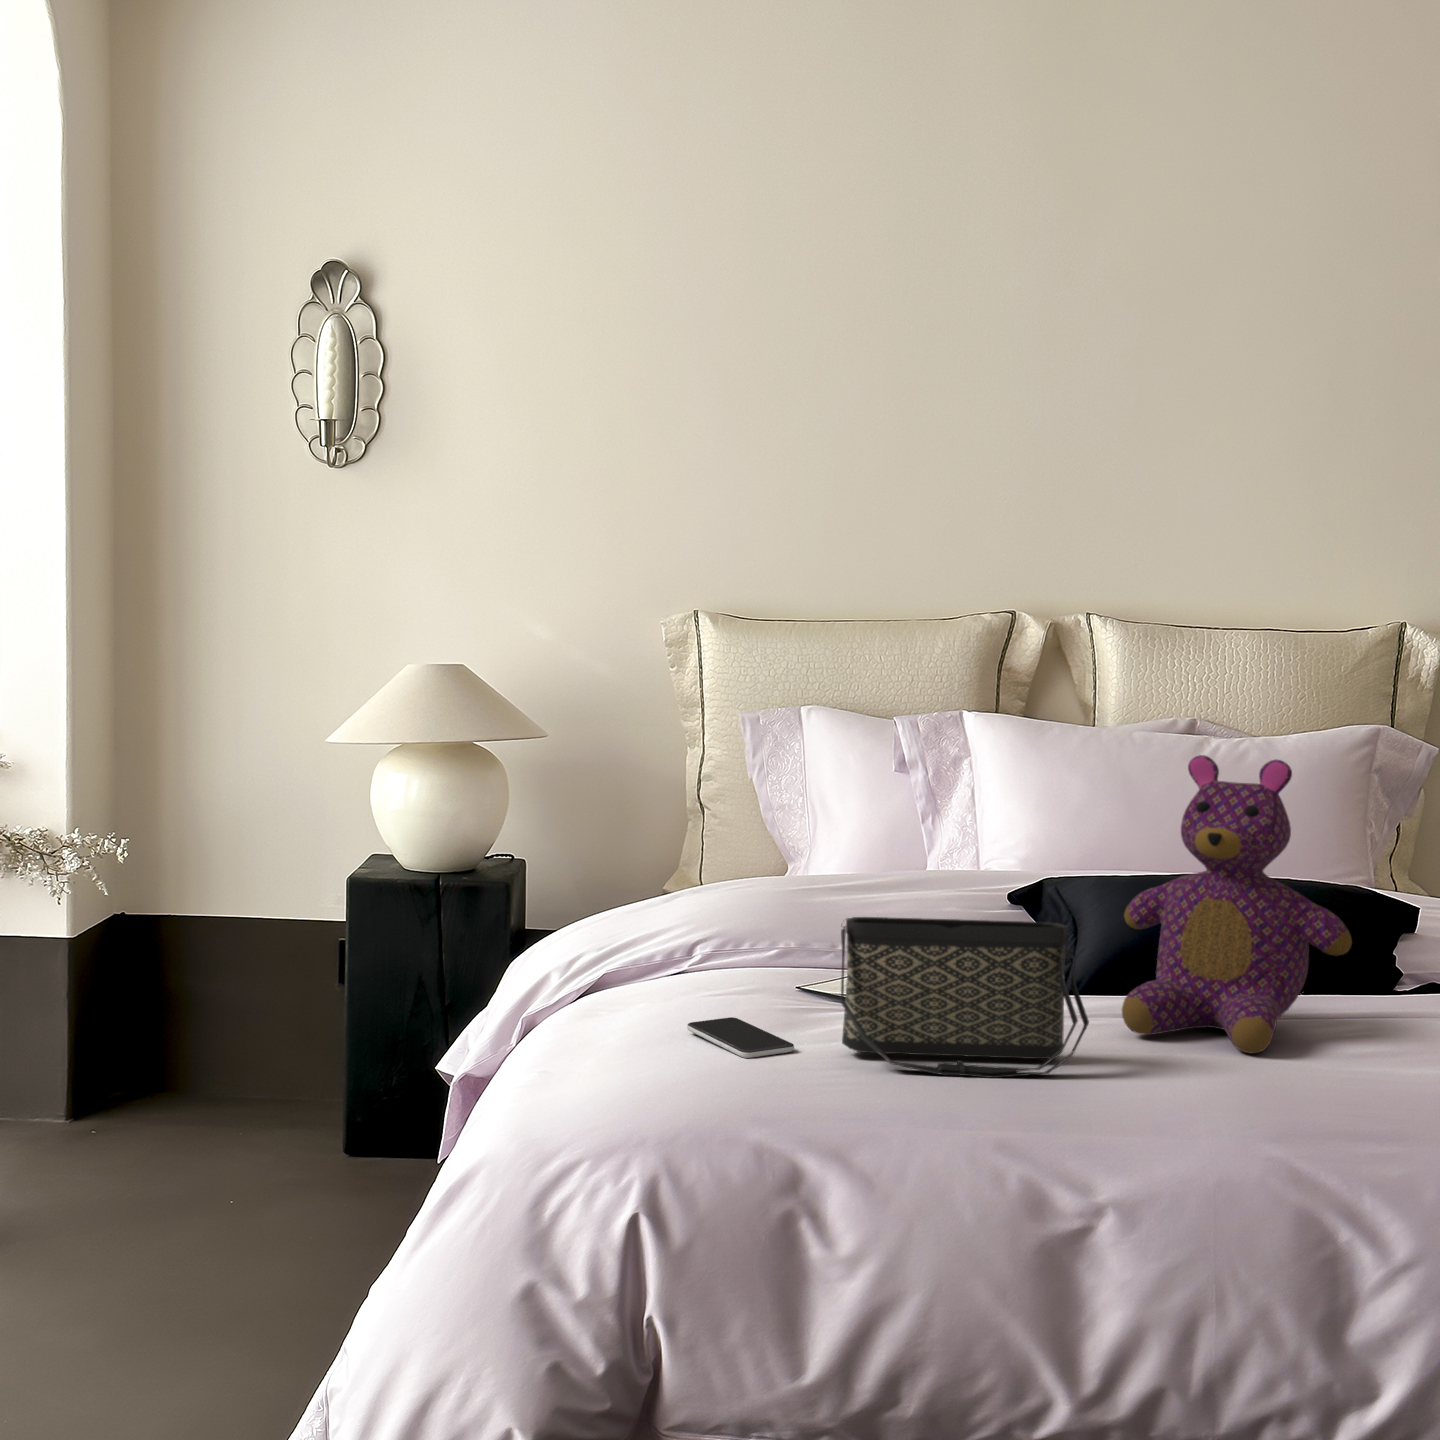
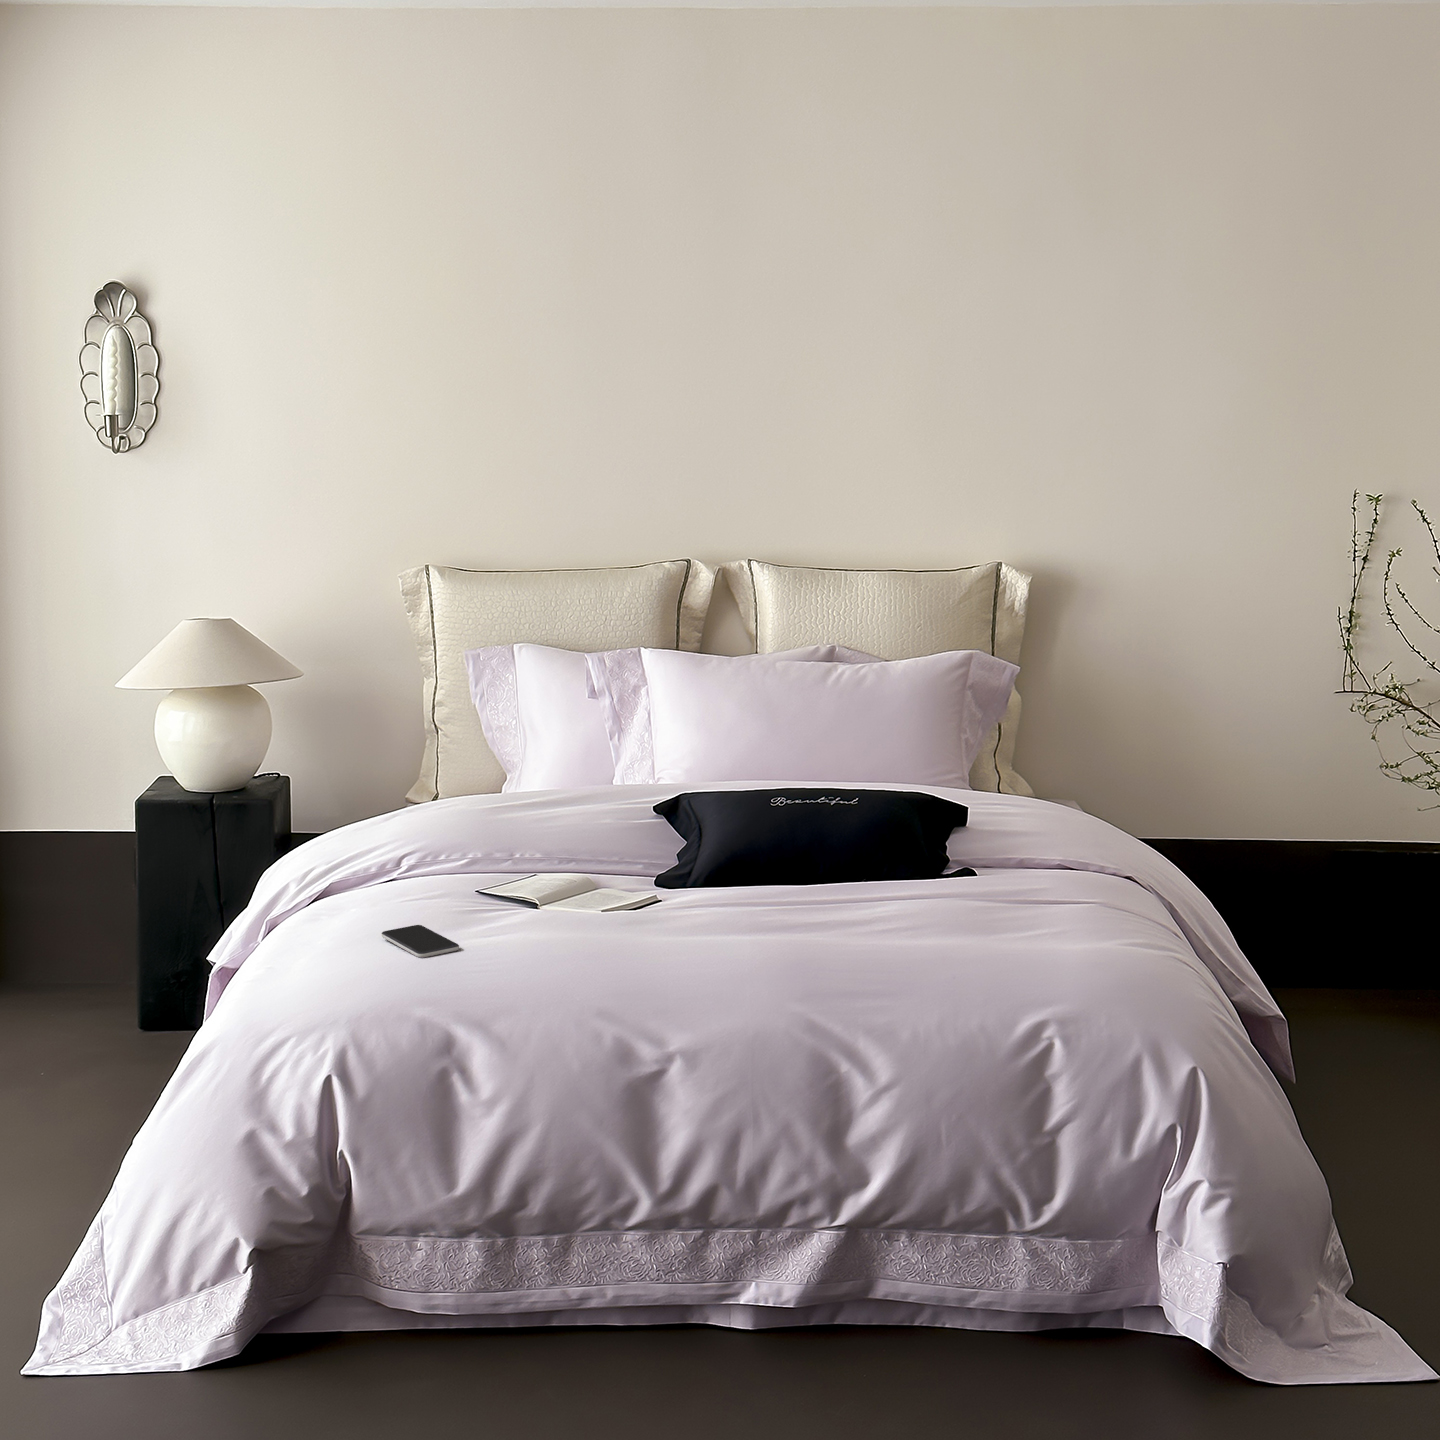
teddy bear: present [1122,755,1352,1053] -> none [708,711,871,931]
handbag: present [841,917,1089,1078] -> none [489,846,668,963]

